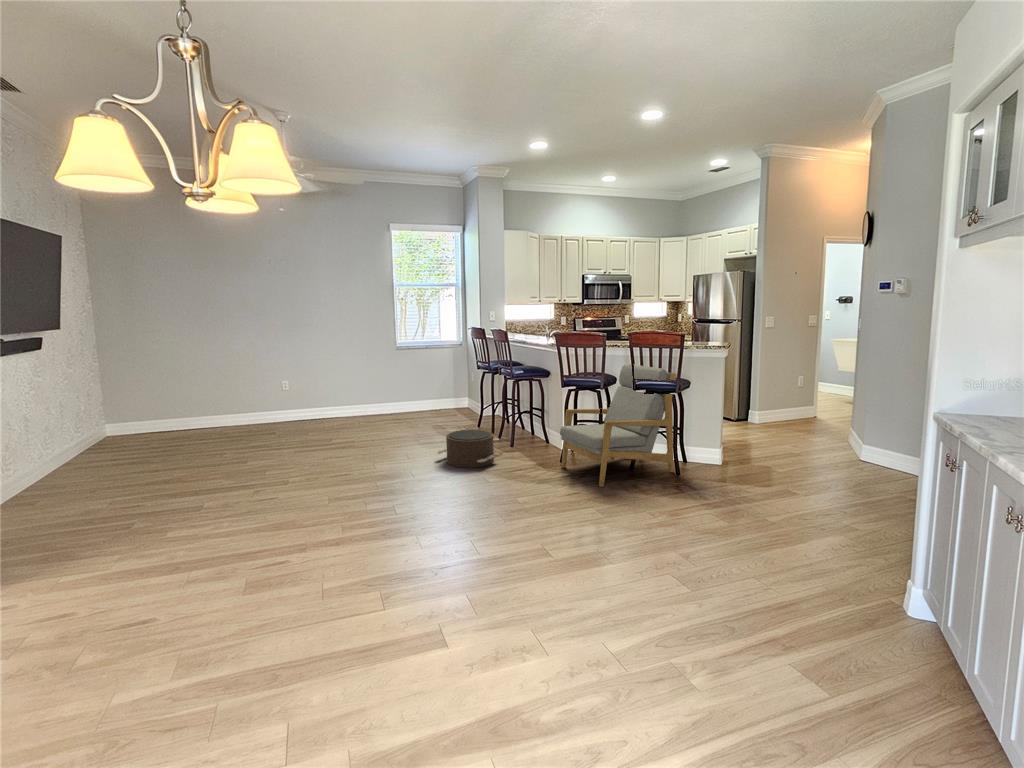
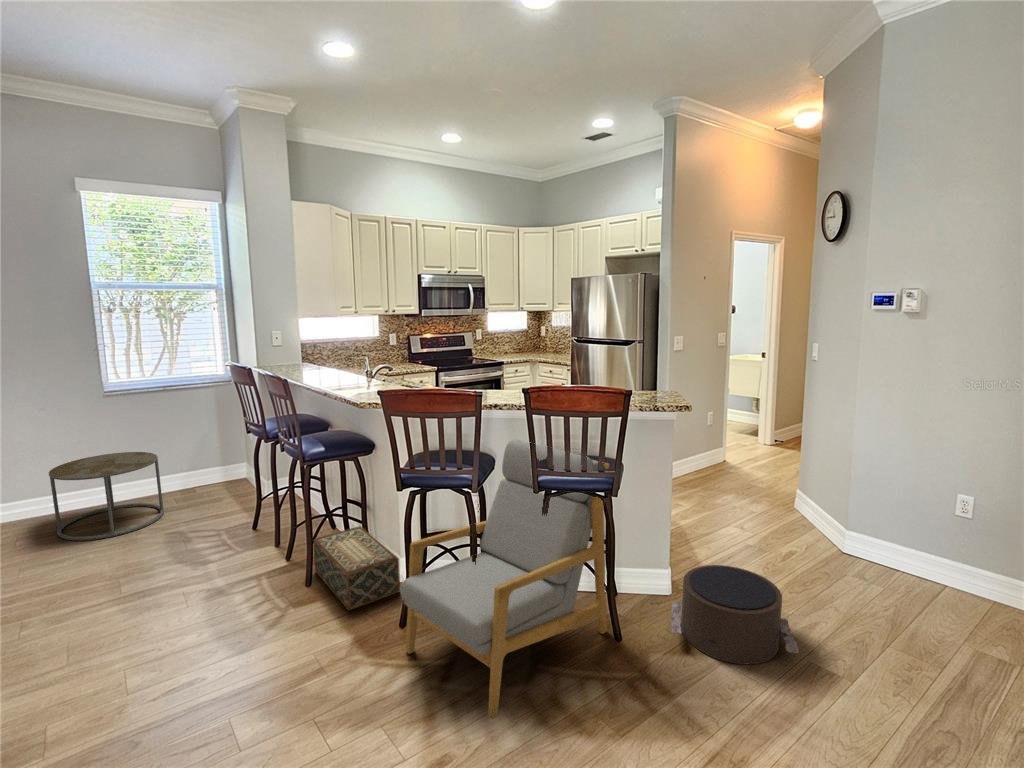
side table: none [378,380,429,422] -> present [49,452,164,541]
woven basket: none [514,419,560,454] -> present [314,526,400,610]
pouf: present [438,430,496,468] -> present [671,565,798,665]

